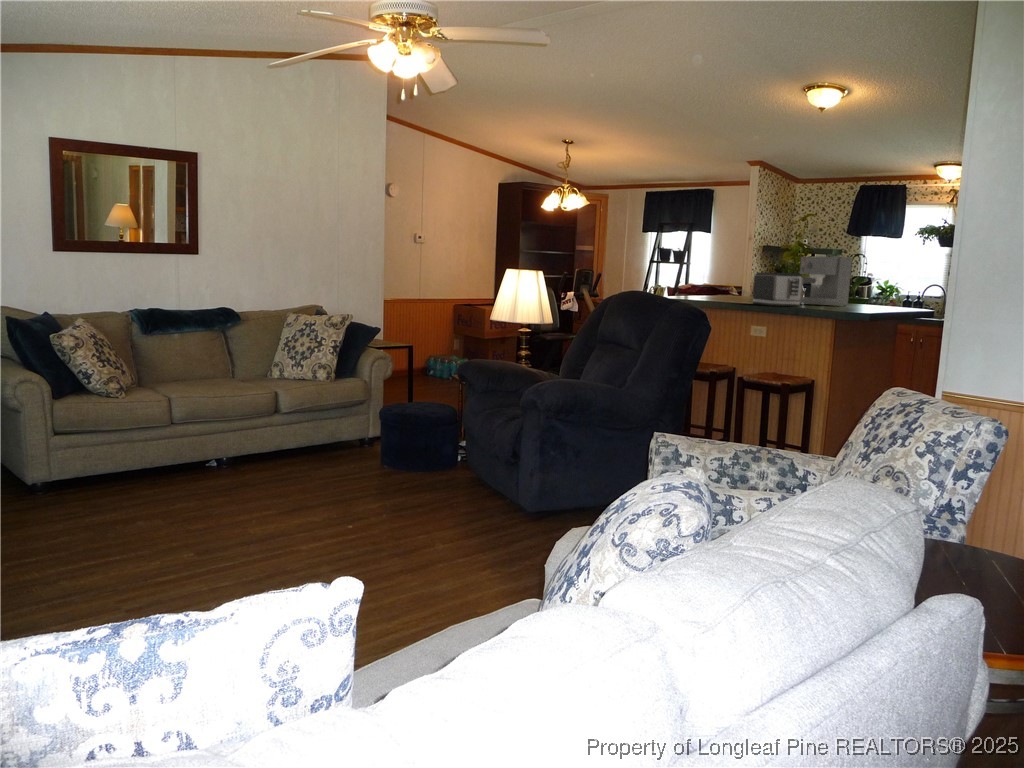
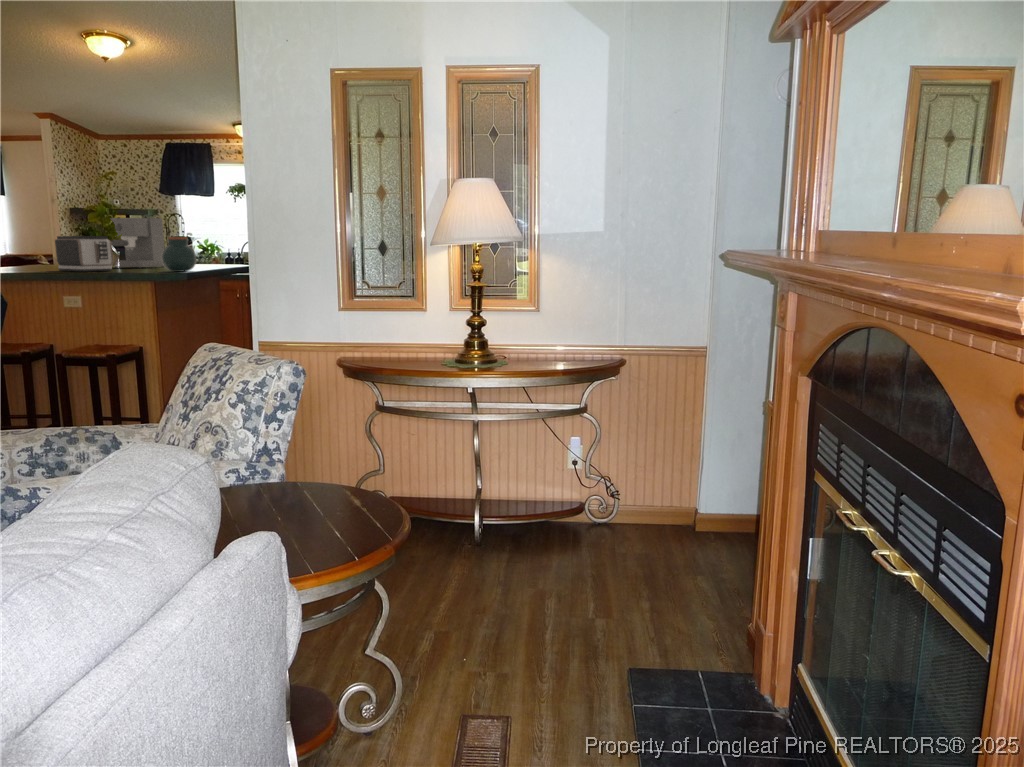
jar: none [850,276,884,311] -> present [162,237,196,271]

